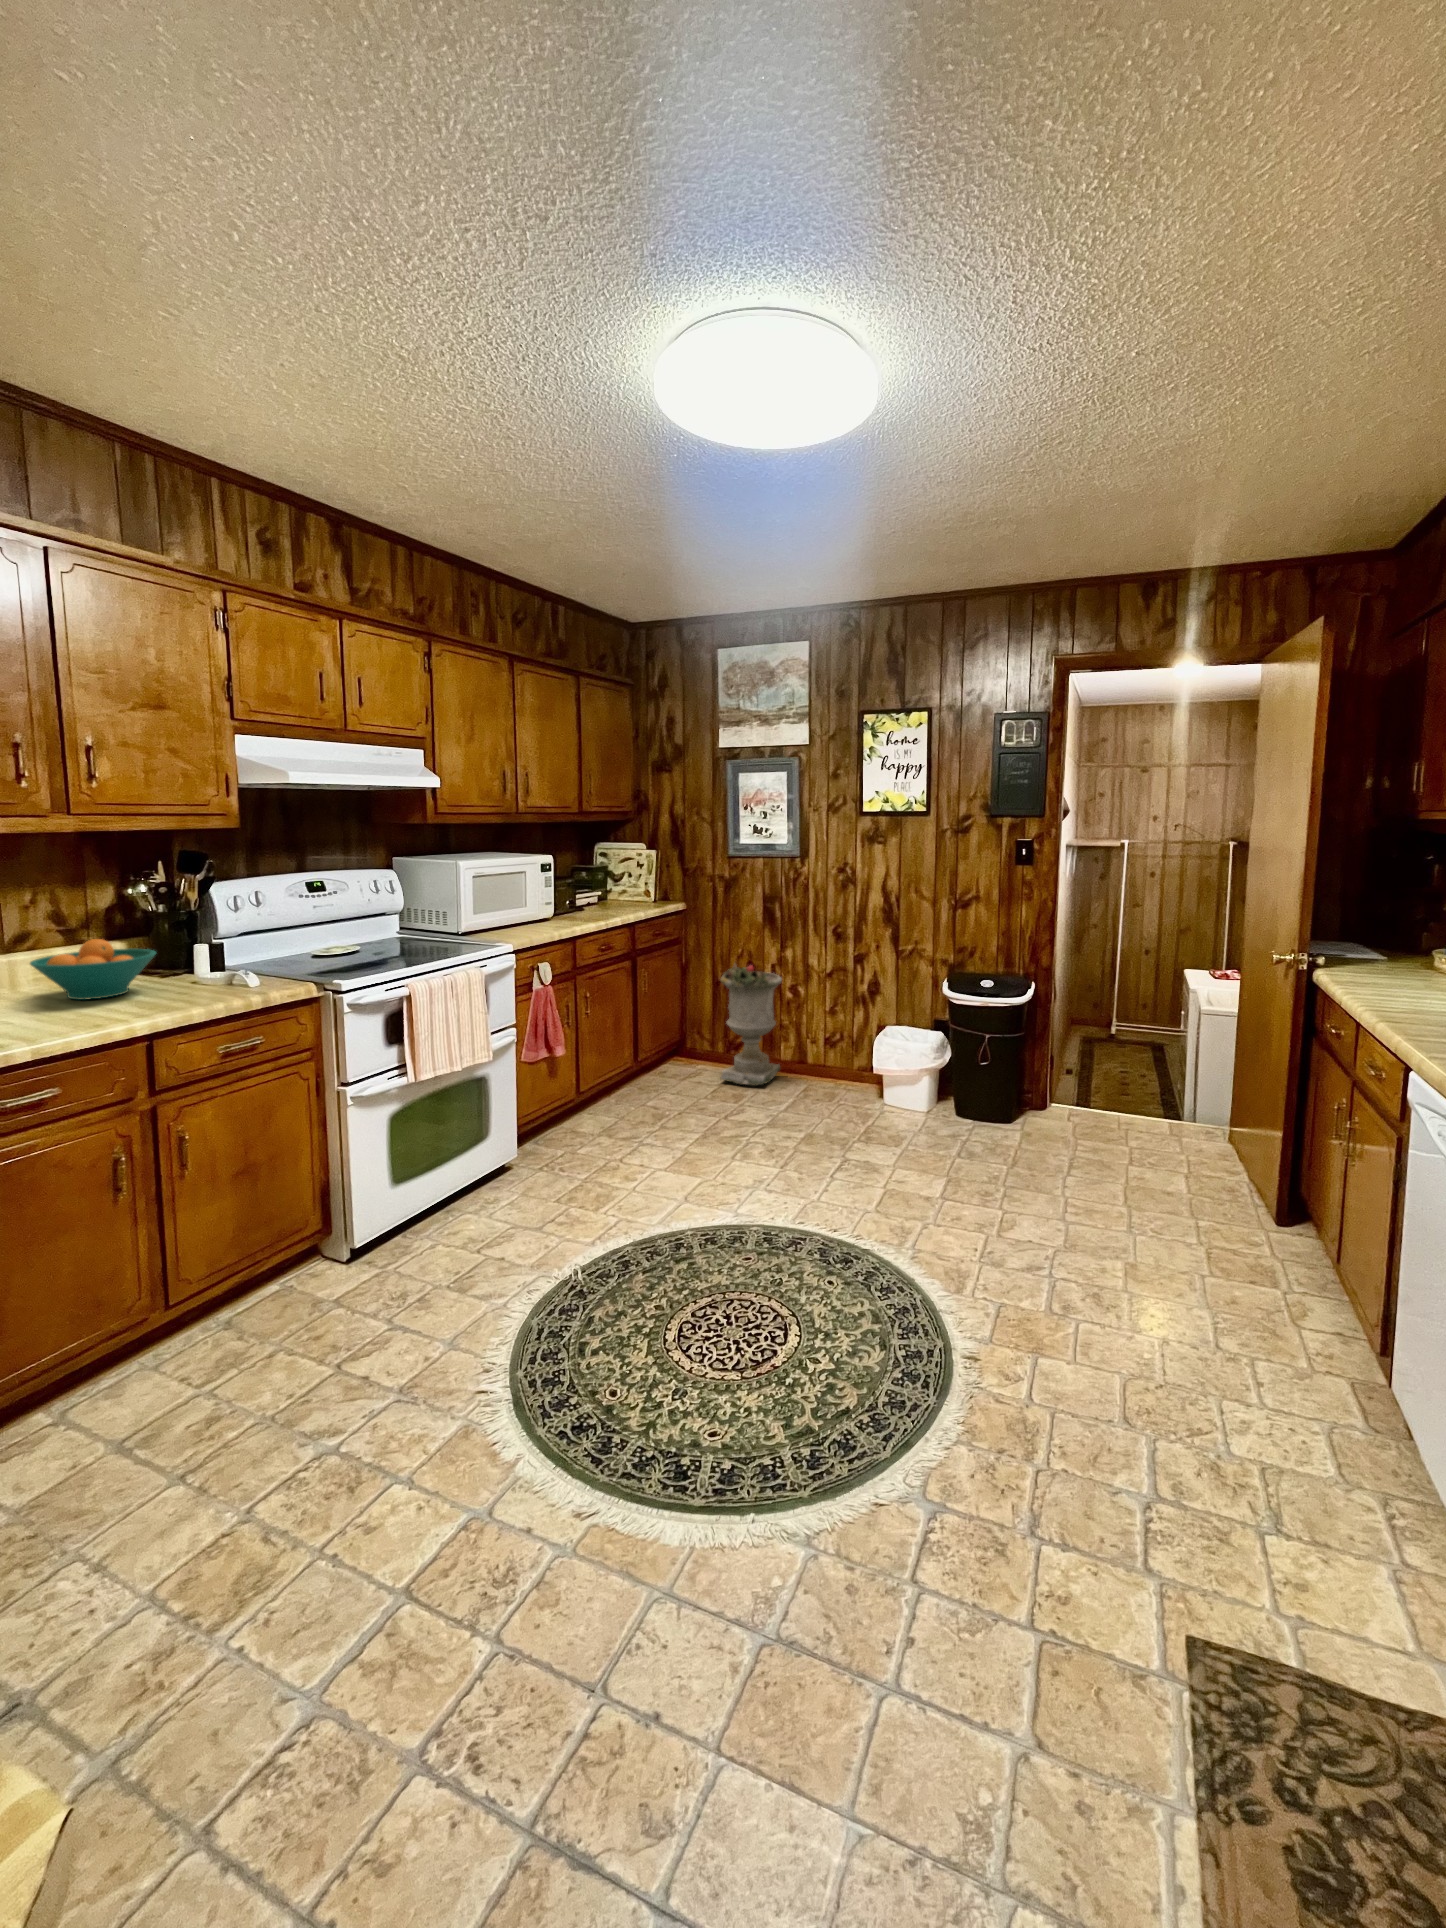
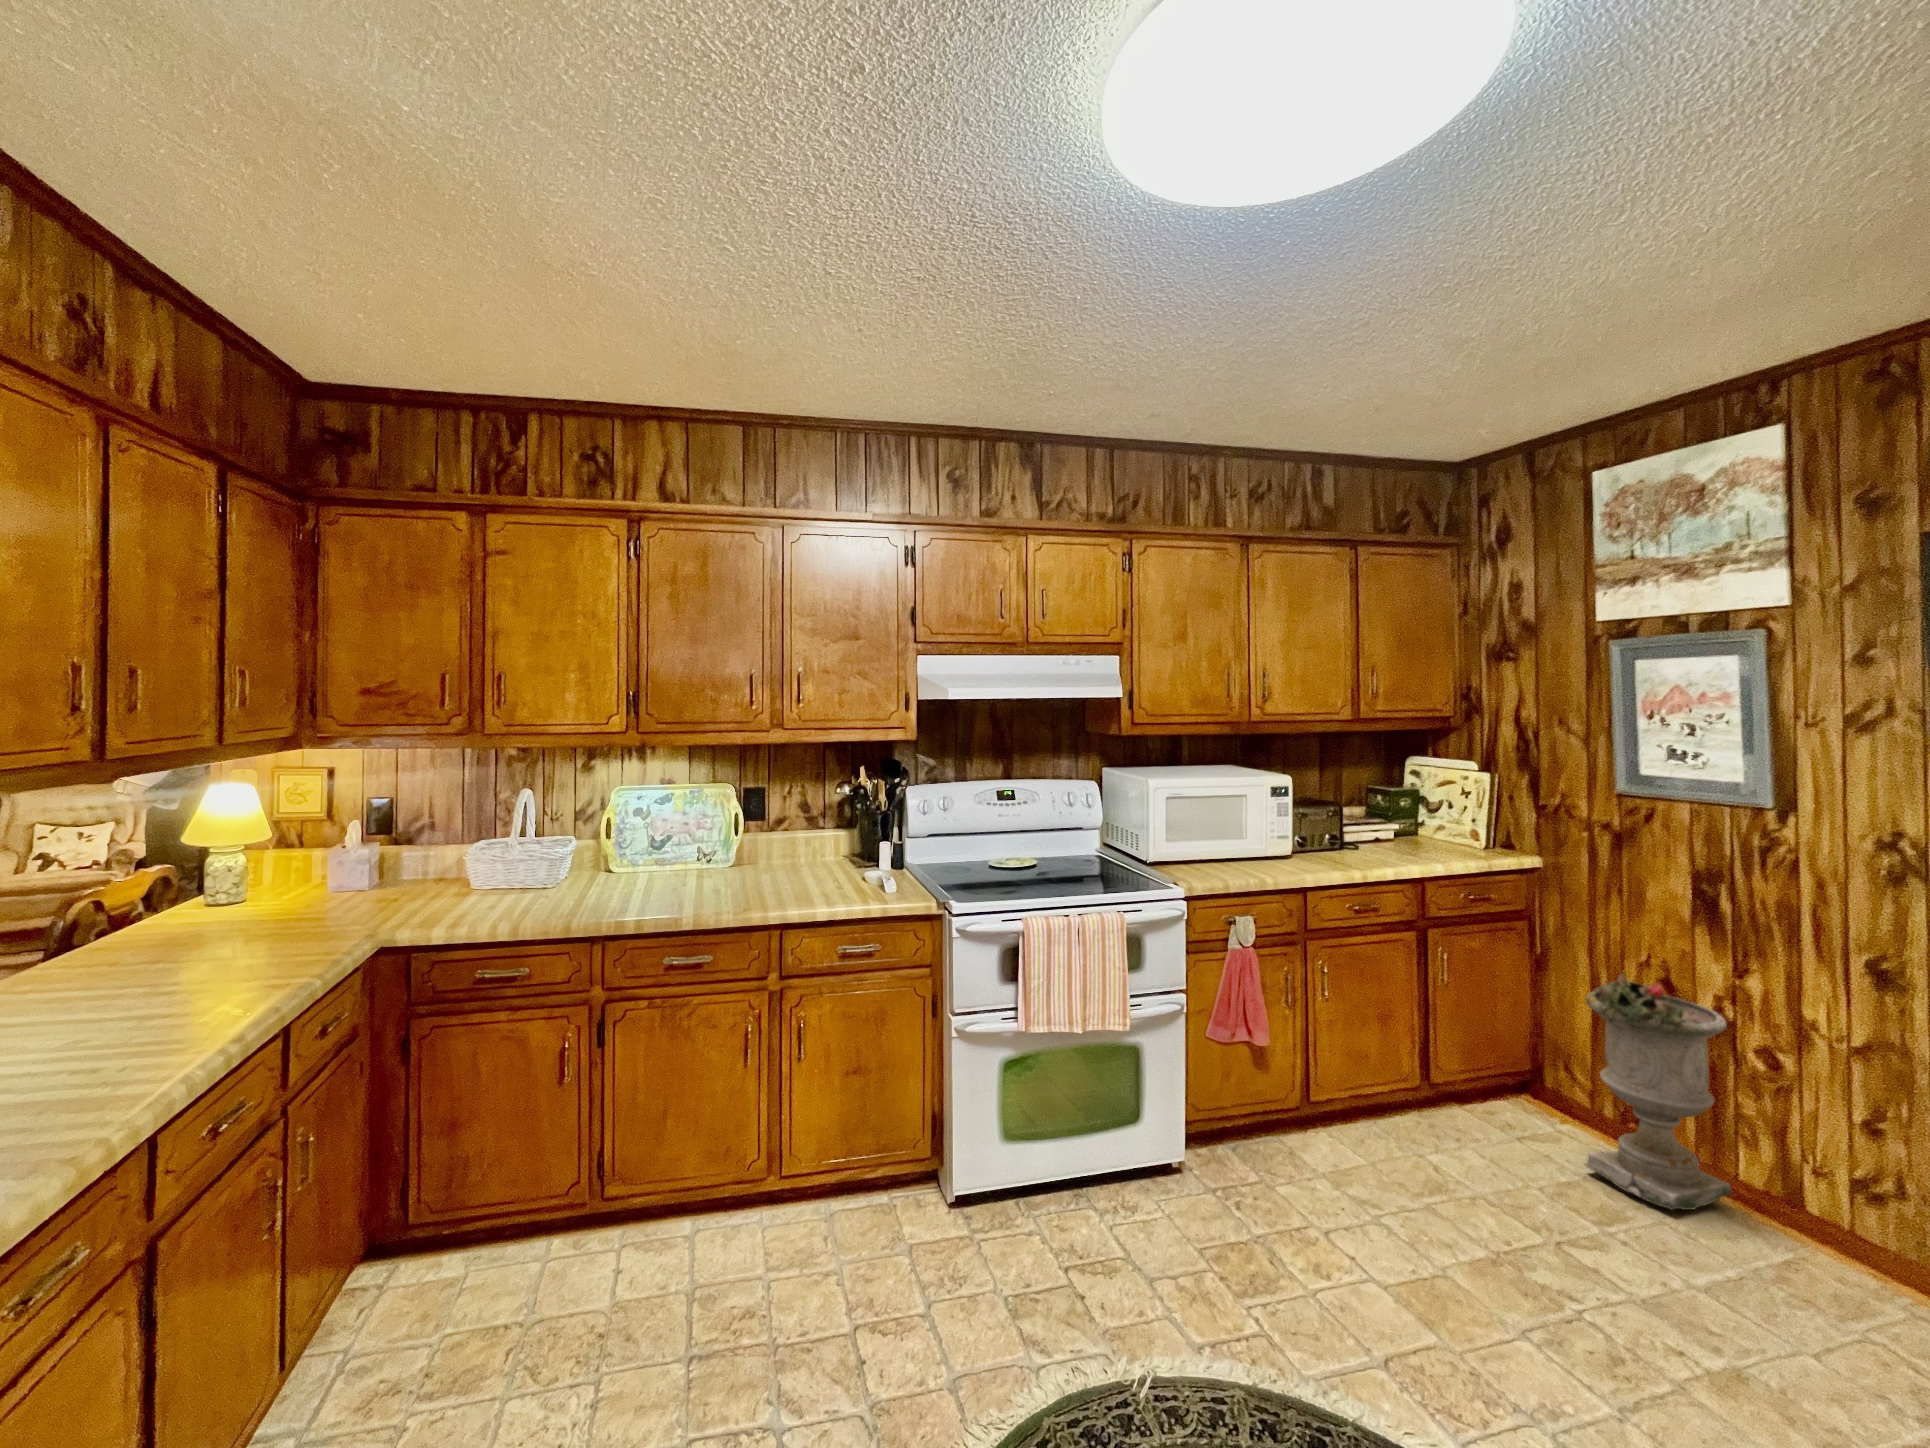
fruit bowl: present [30,939,156,1000] -> none [752,832,836,884]

